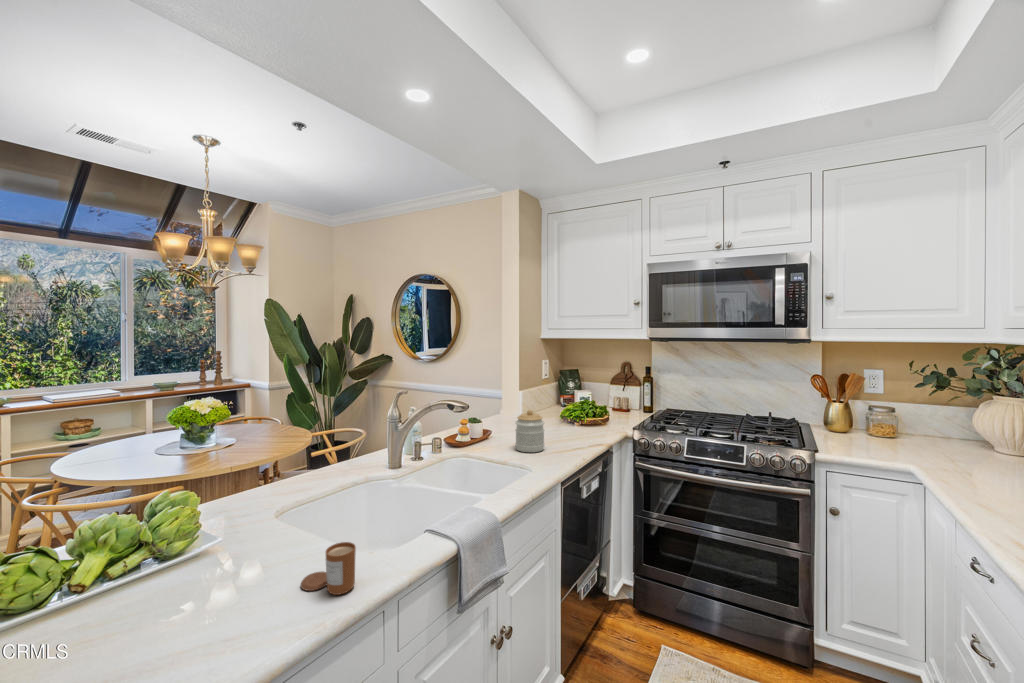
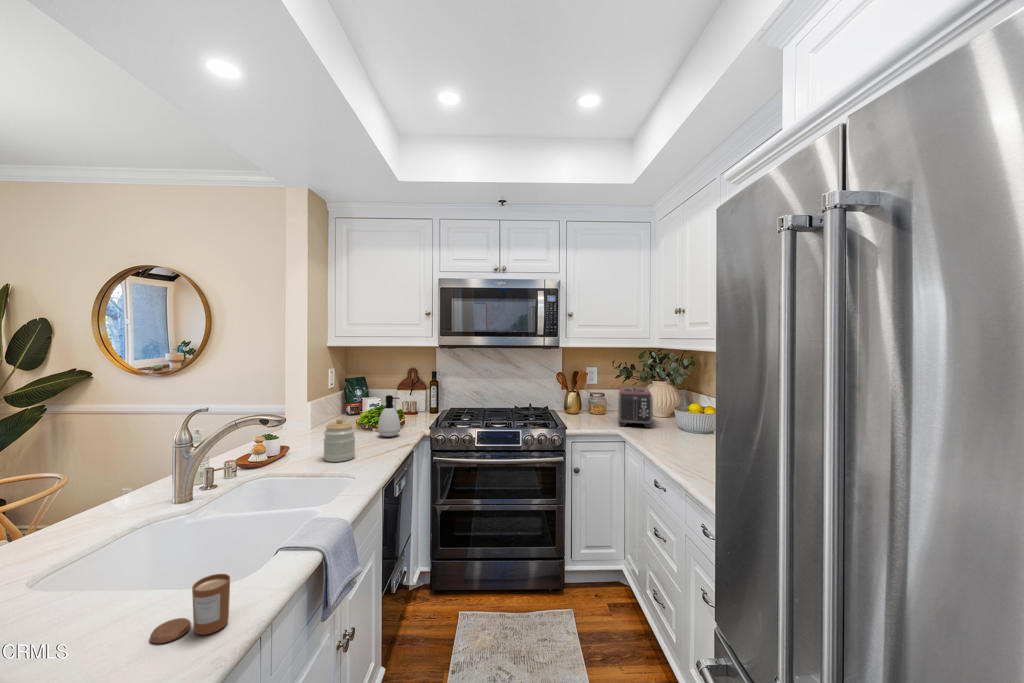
soap dispenser: none [577,390,600,433] -> present [378,395,400,437]
toaster: none [913,400,987,469] -> present [618,386,653,428]

